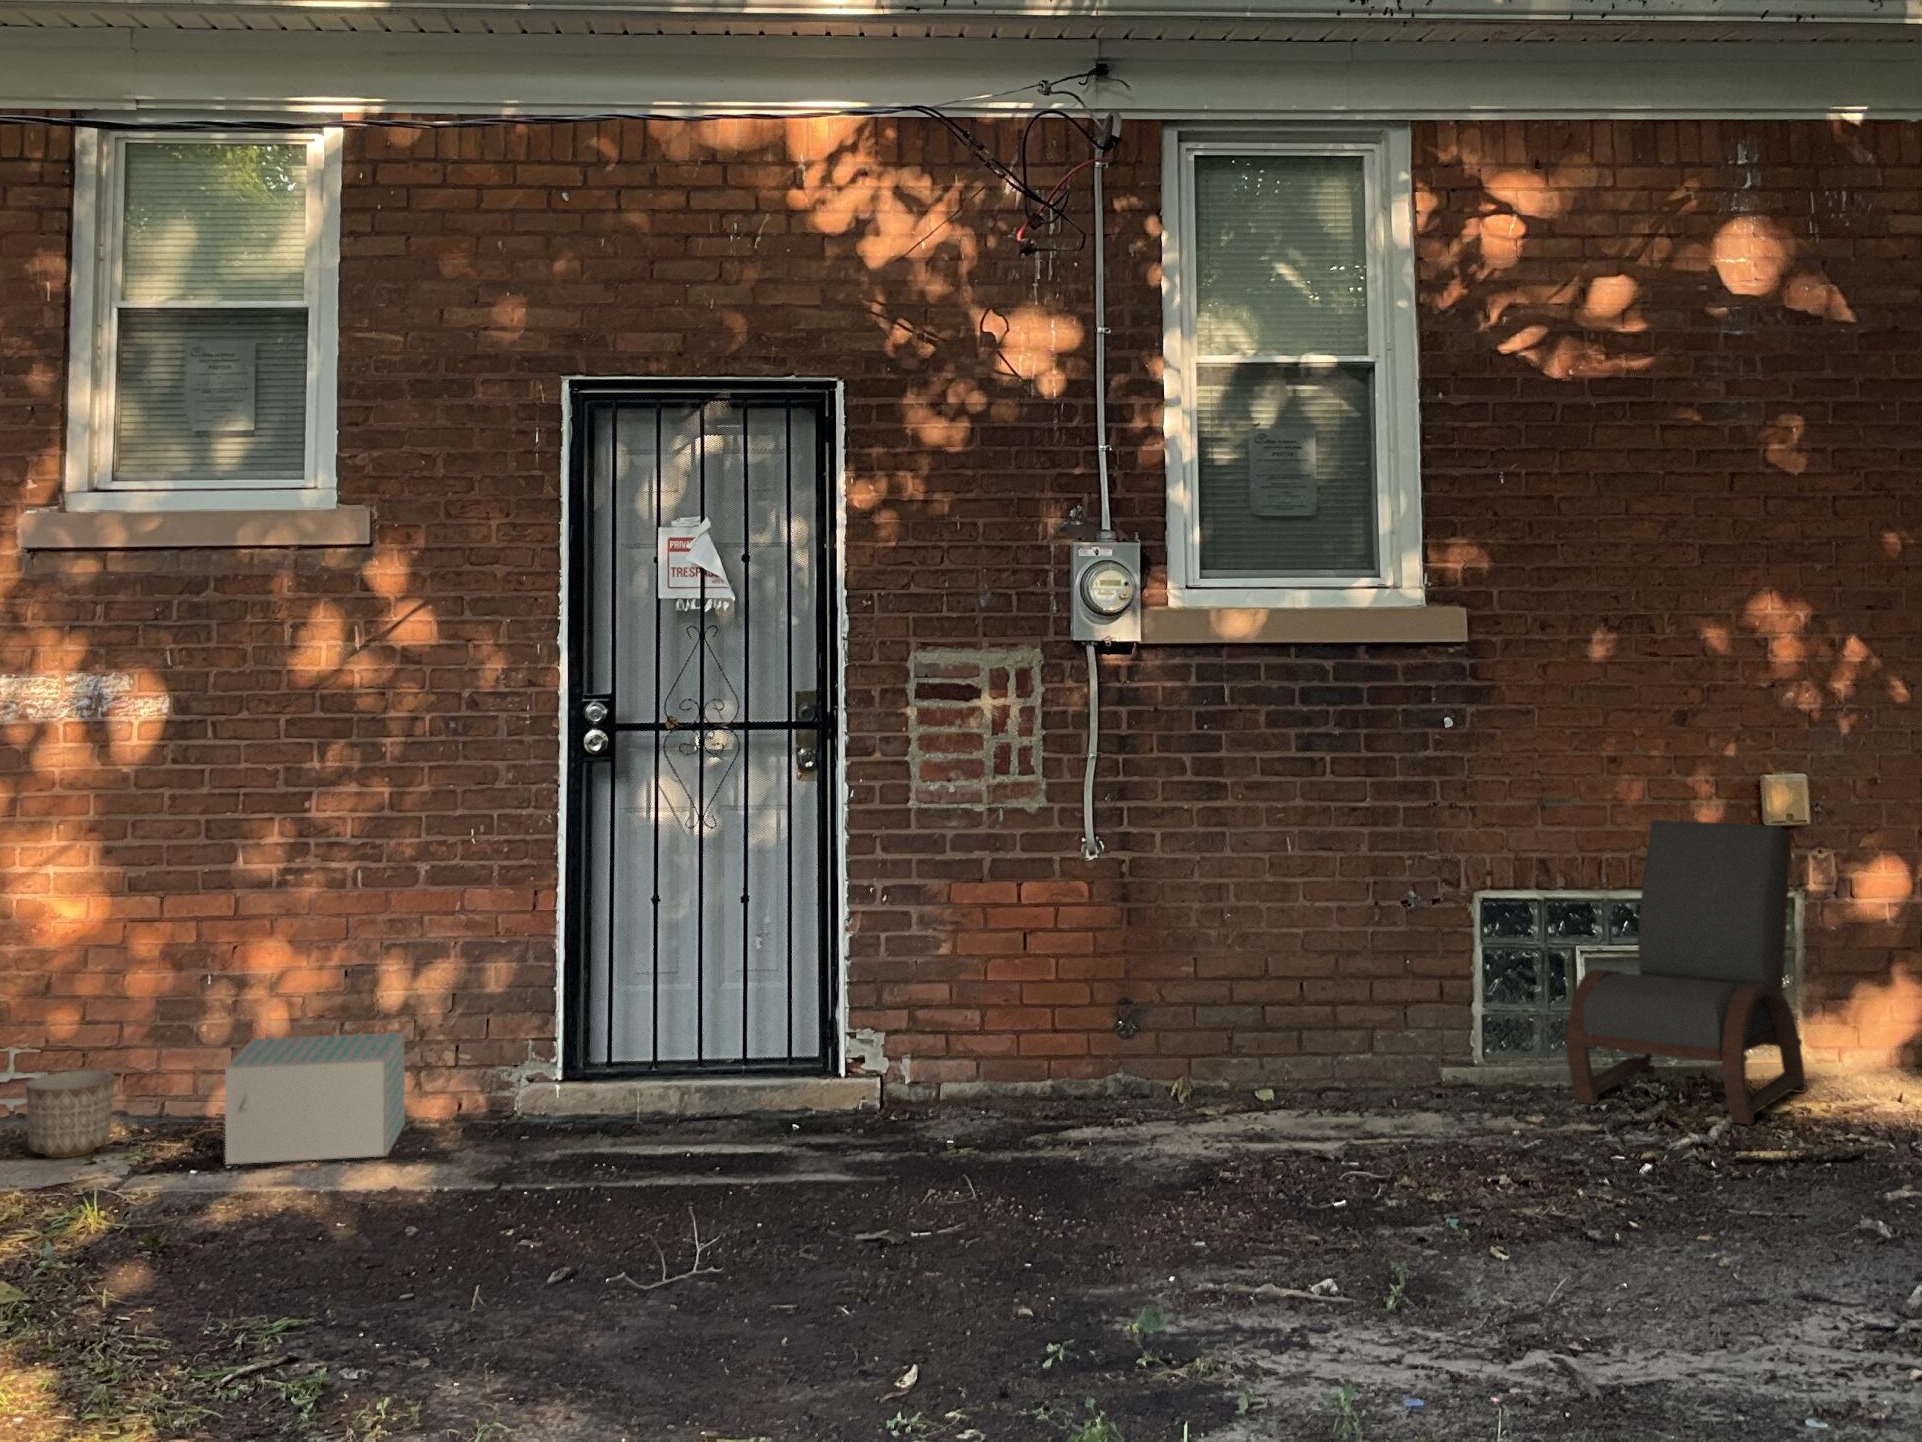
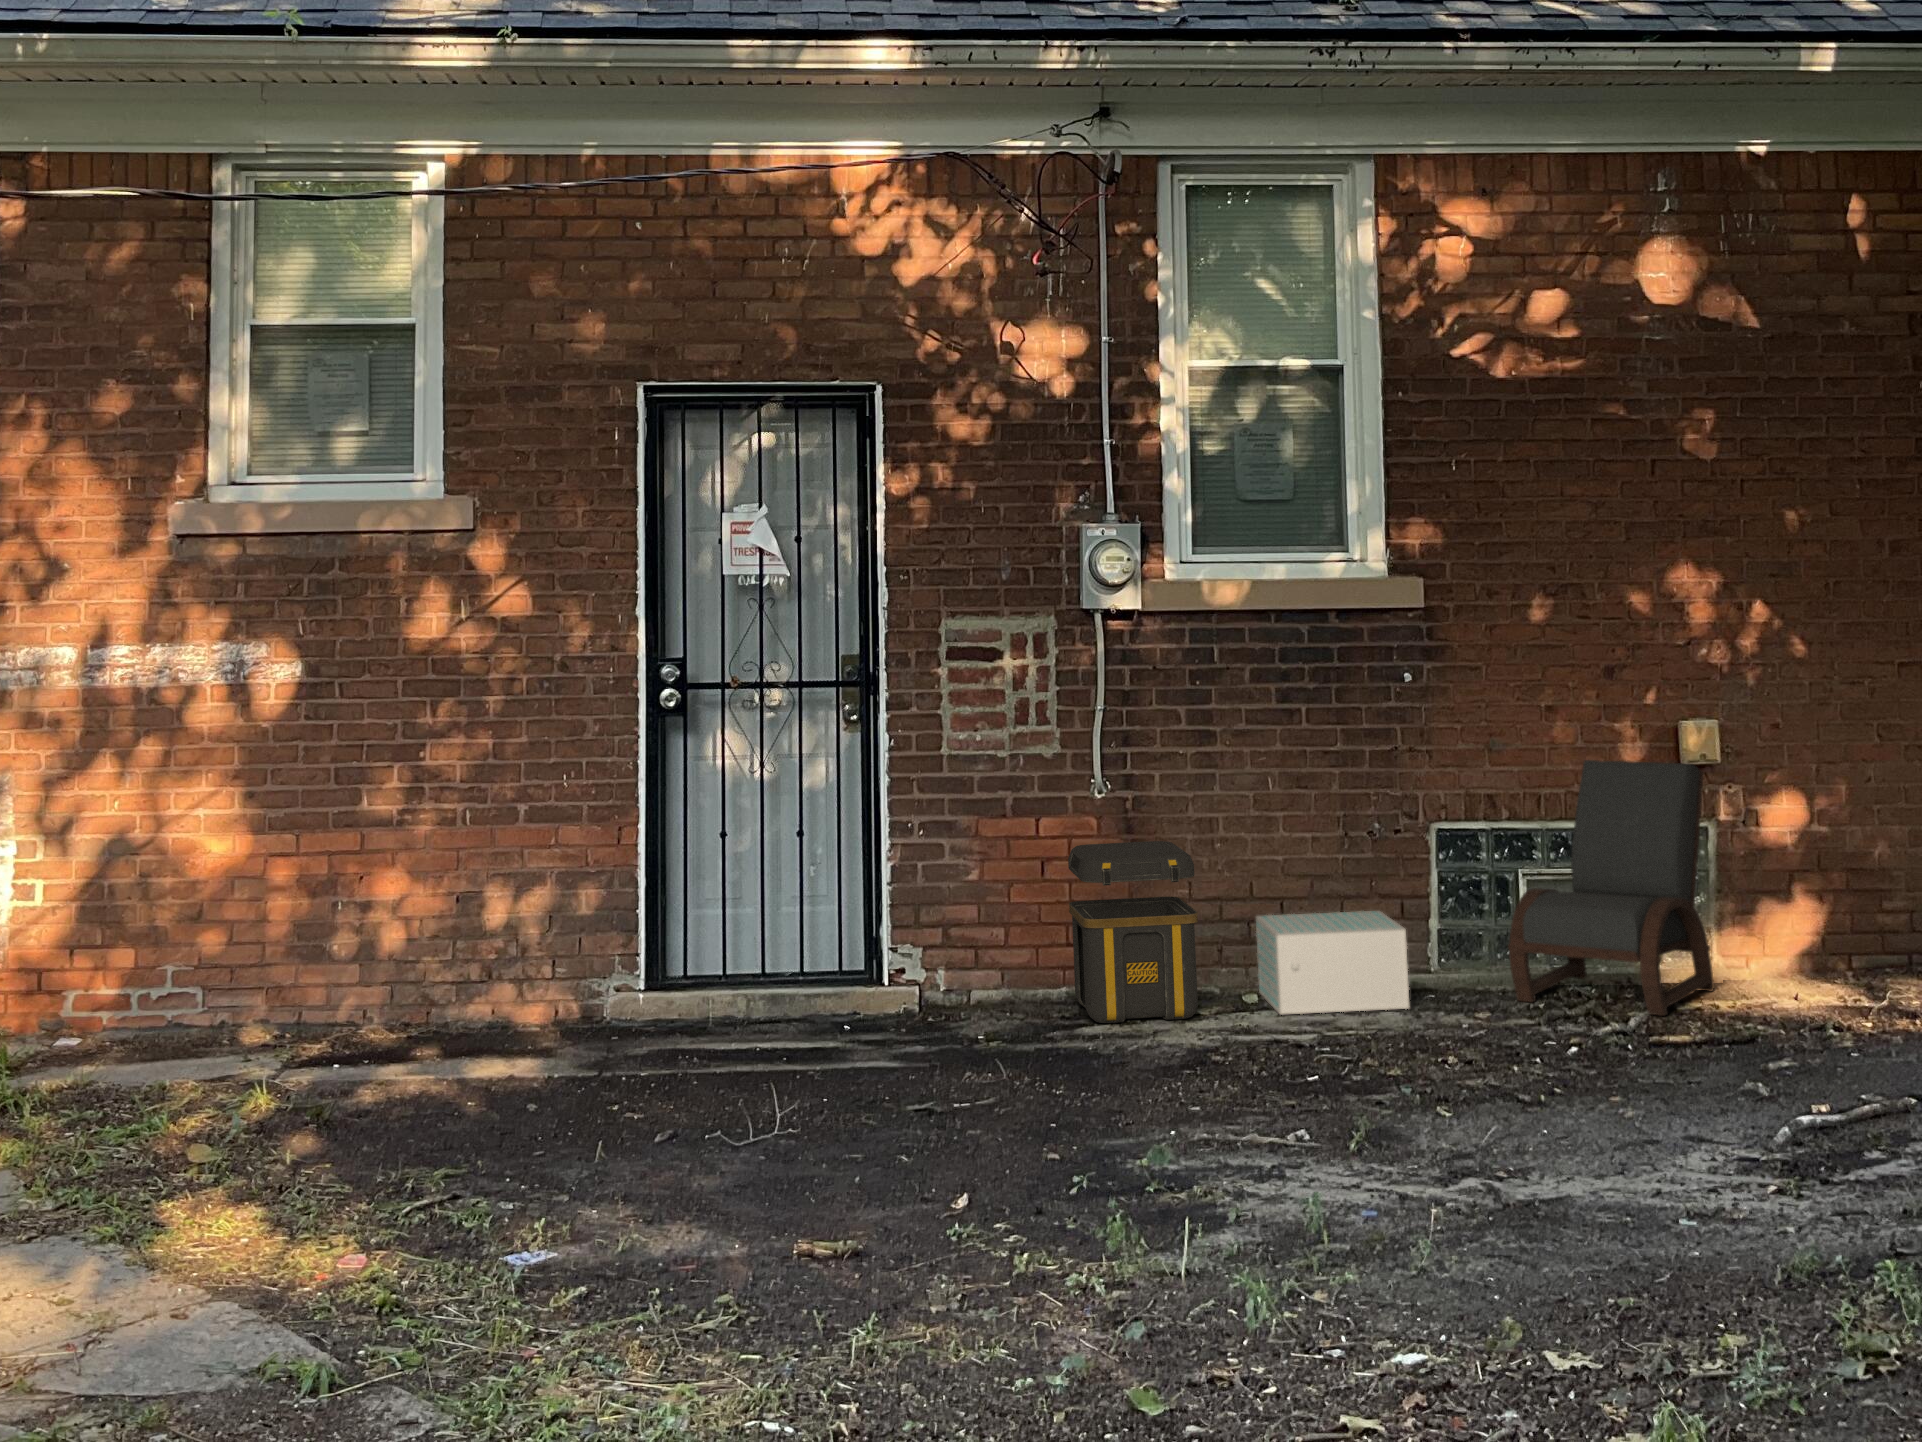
toolbox: none [1054,911,1204,1126] -> present [1068,841,1198,1023]
storage box: present [225,1033,405,1164] -> present [1256,911,1409,1015]
planter: present [26,1071,114,1158] -> none [186,985,260,1058]

